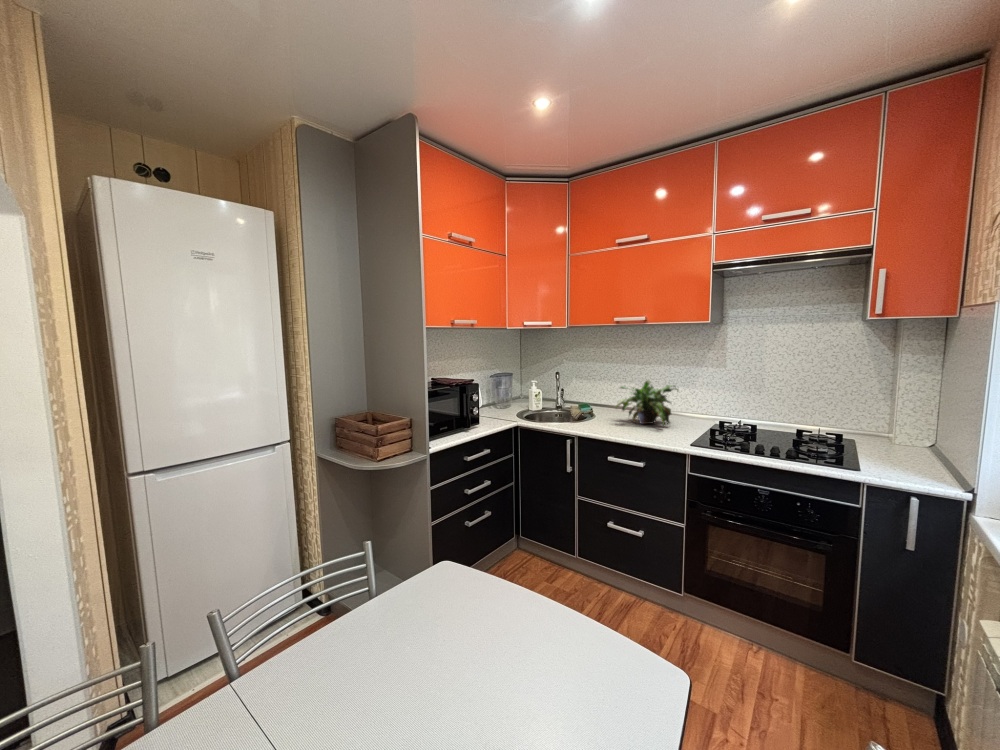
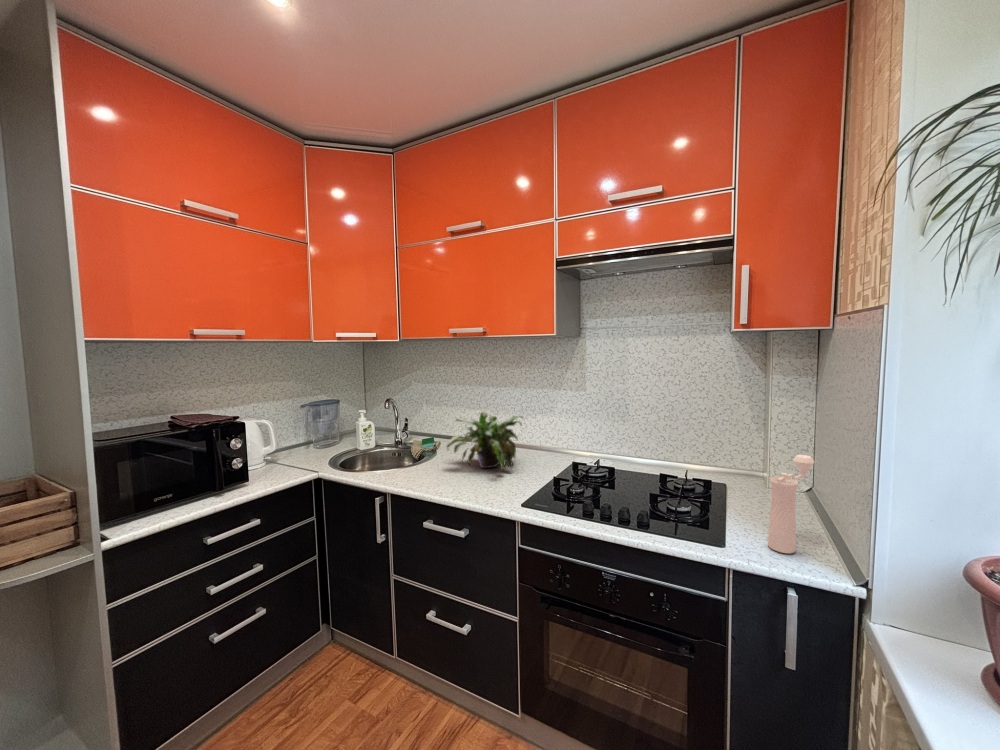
pepper mill: none [895,410,937,476] -> present [768,455,814,553]

